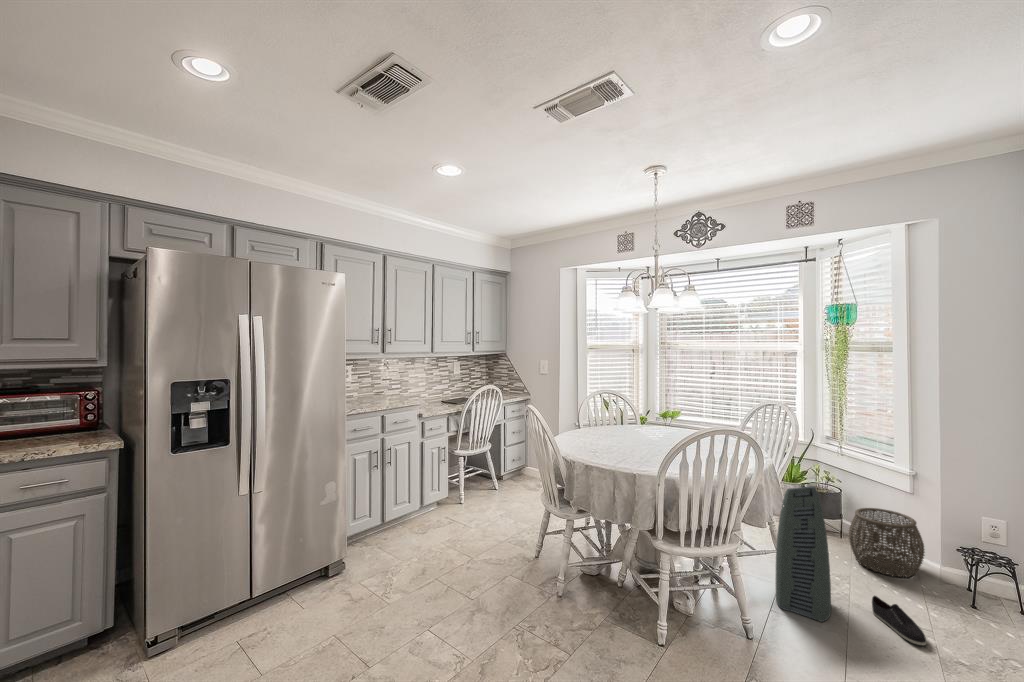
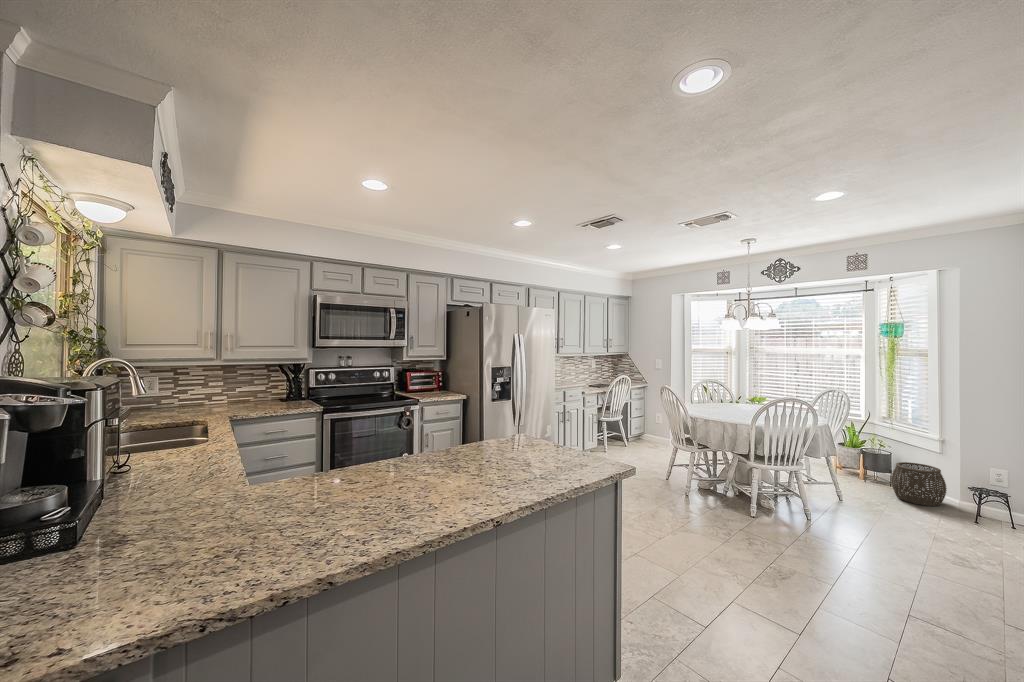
air purifier: present [776,486,831,622] -> none [831,439,869,519]
shoe: present [872,596,926,645] -> none [898,508,929,532]

